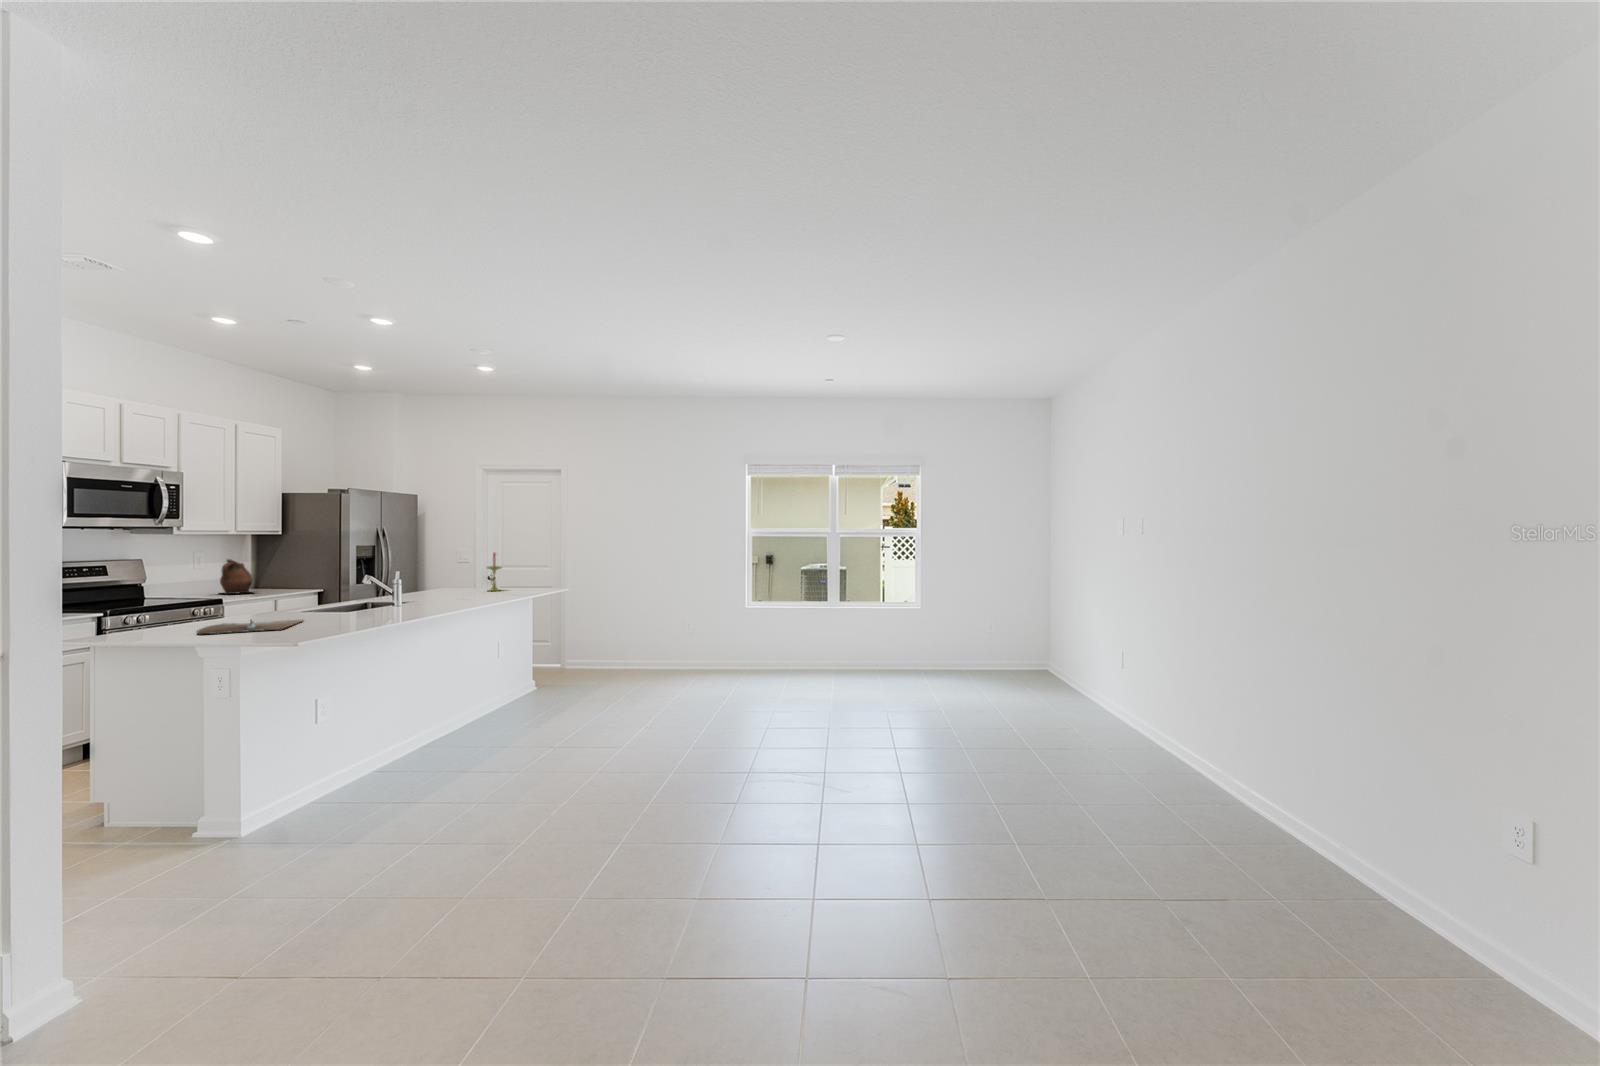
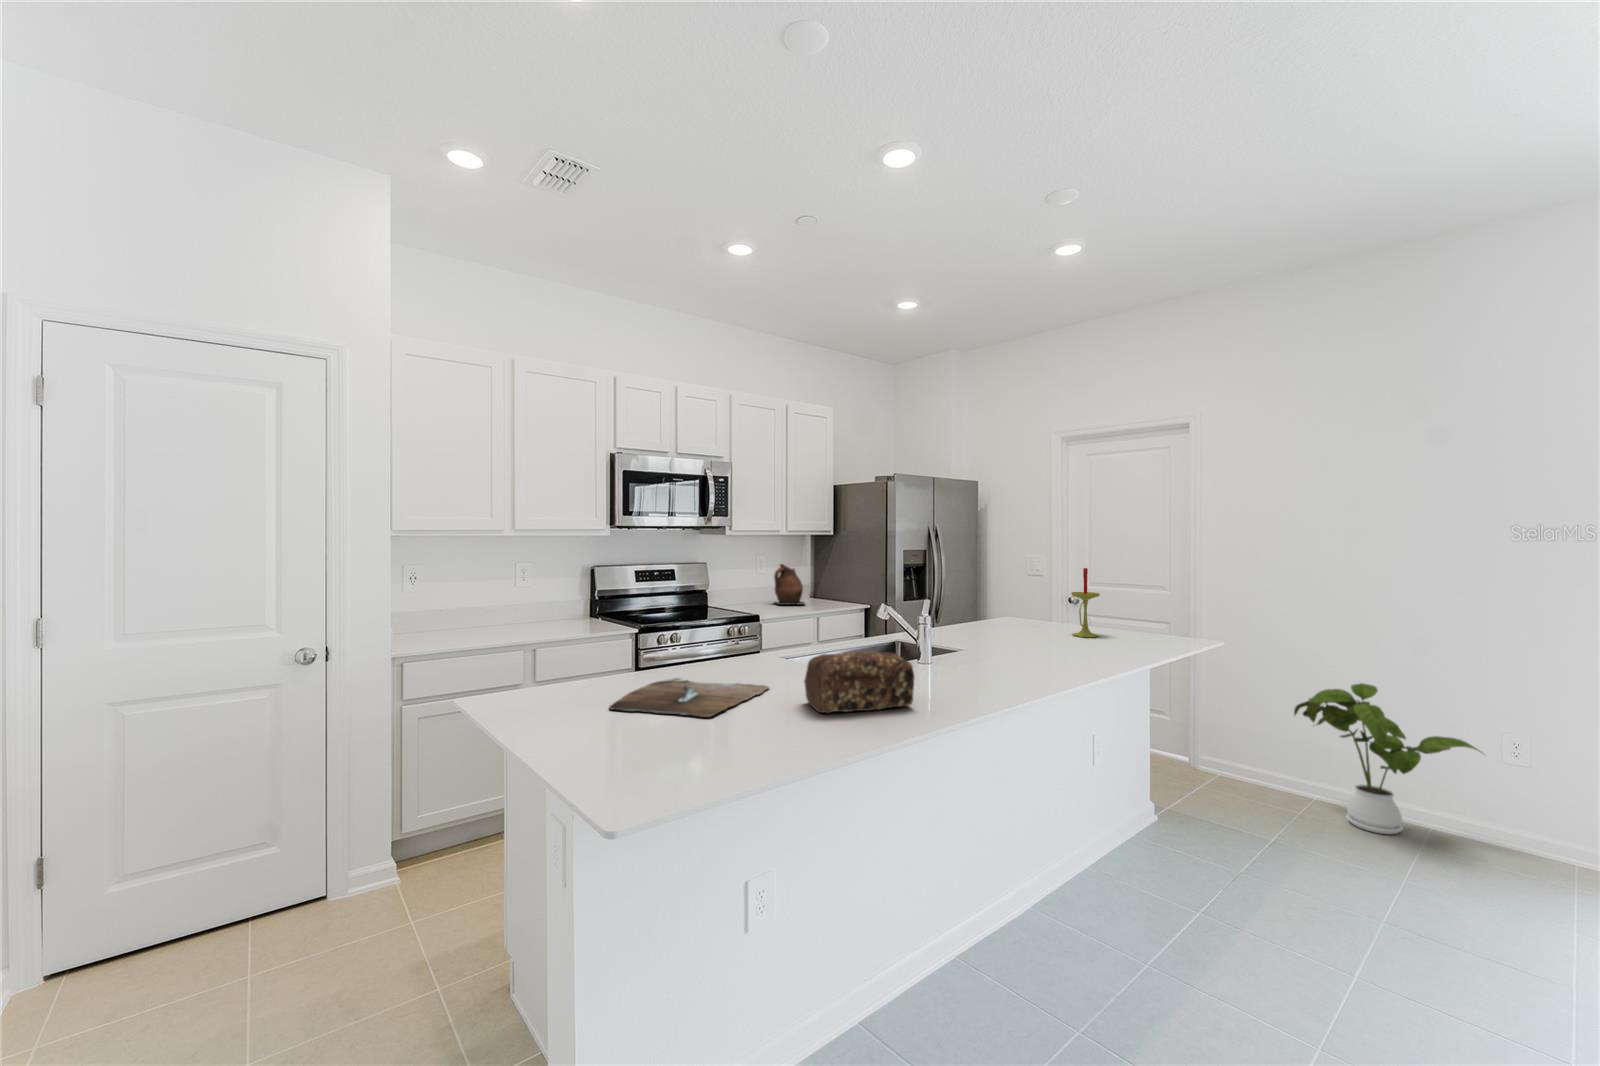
bread loaf: none [336,592,404,623] -> present [804,651,915,714]
house plant: none [605,605,675,675] -> present [1294,683,1479,834]

